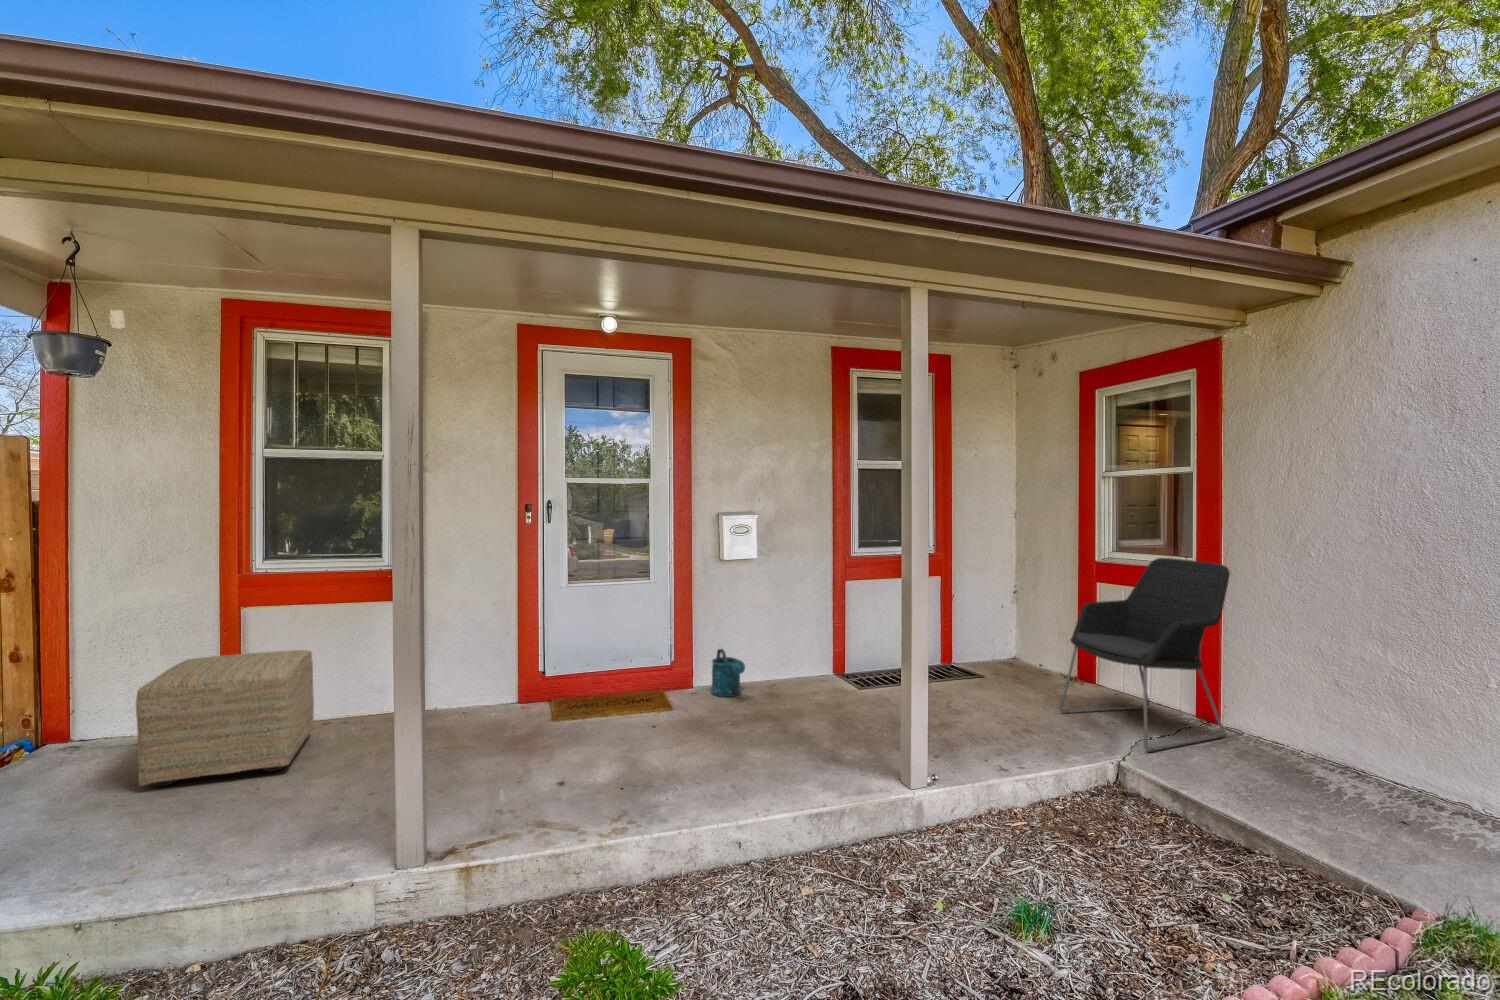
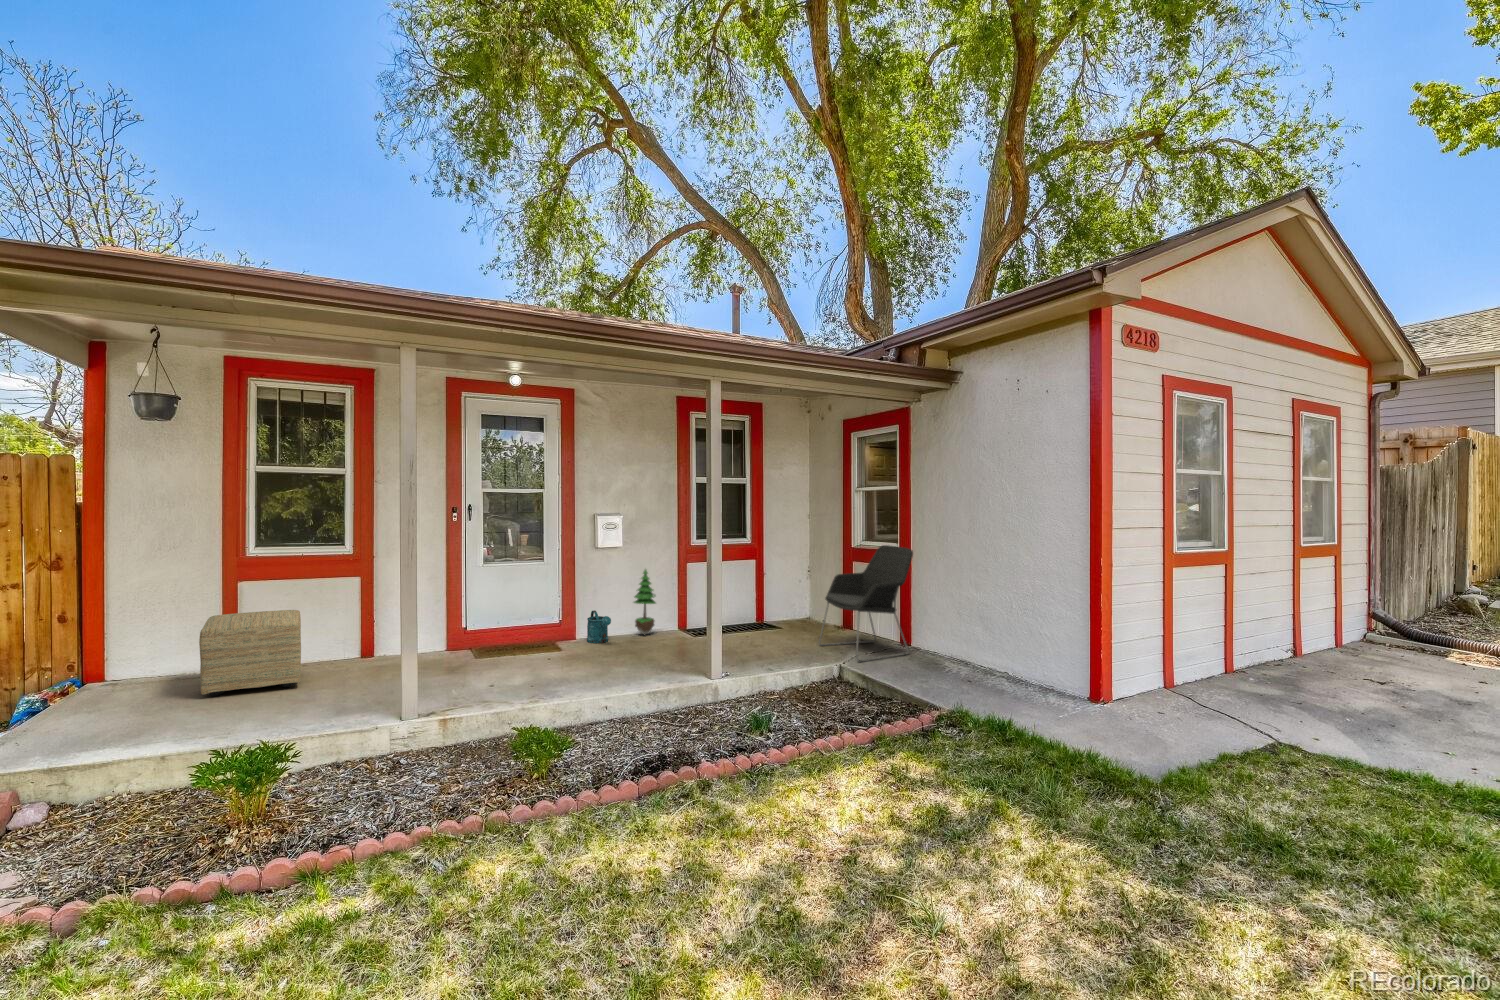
potted tree: none [774,589,808,685] -> present [634,570,656,635]

